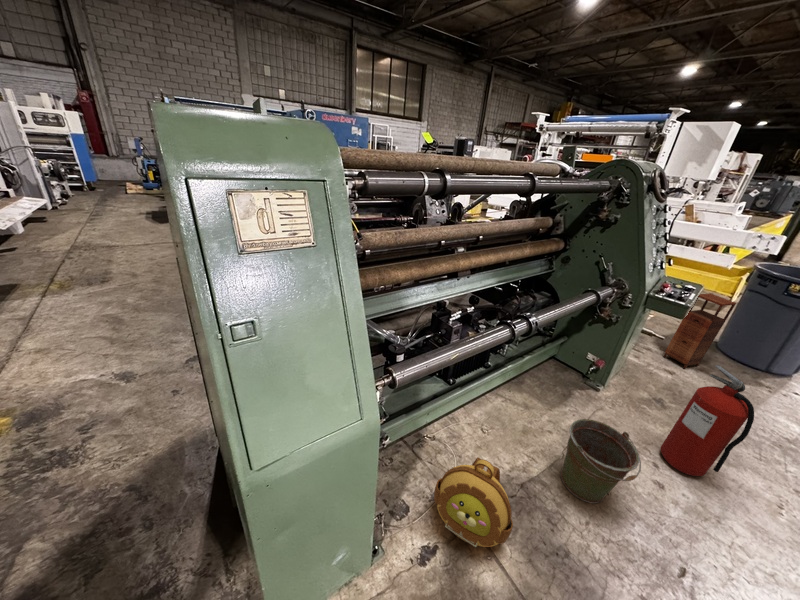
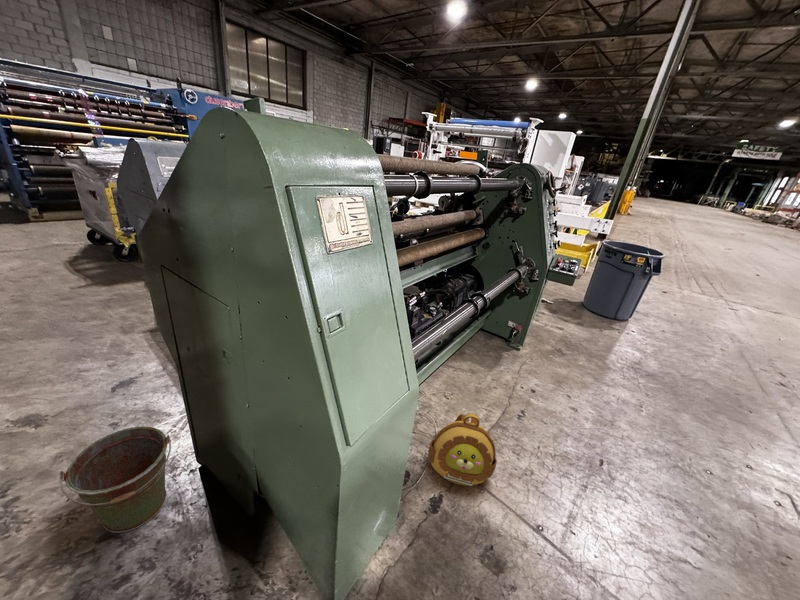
storage cabinet: present [663,293,736,369] -> none [553,266,595,325]
fire extinguisher: present [661,365,754,476] -> none [569,314,625,397]
bucket: present [561,419,641,503] -> present [60,426,171,533]

